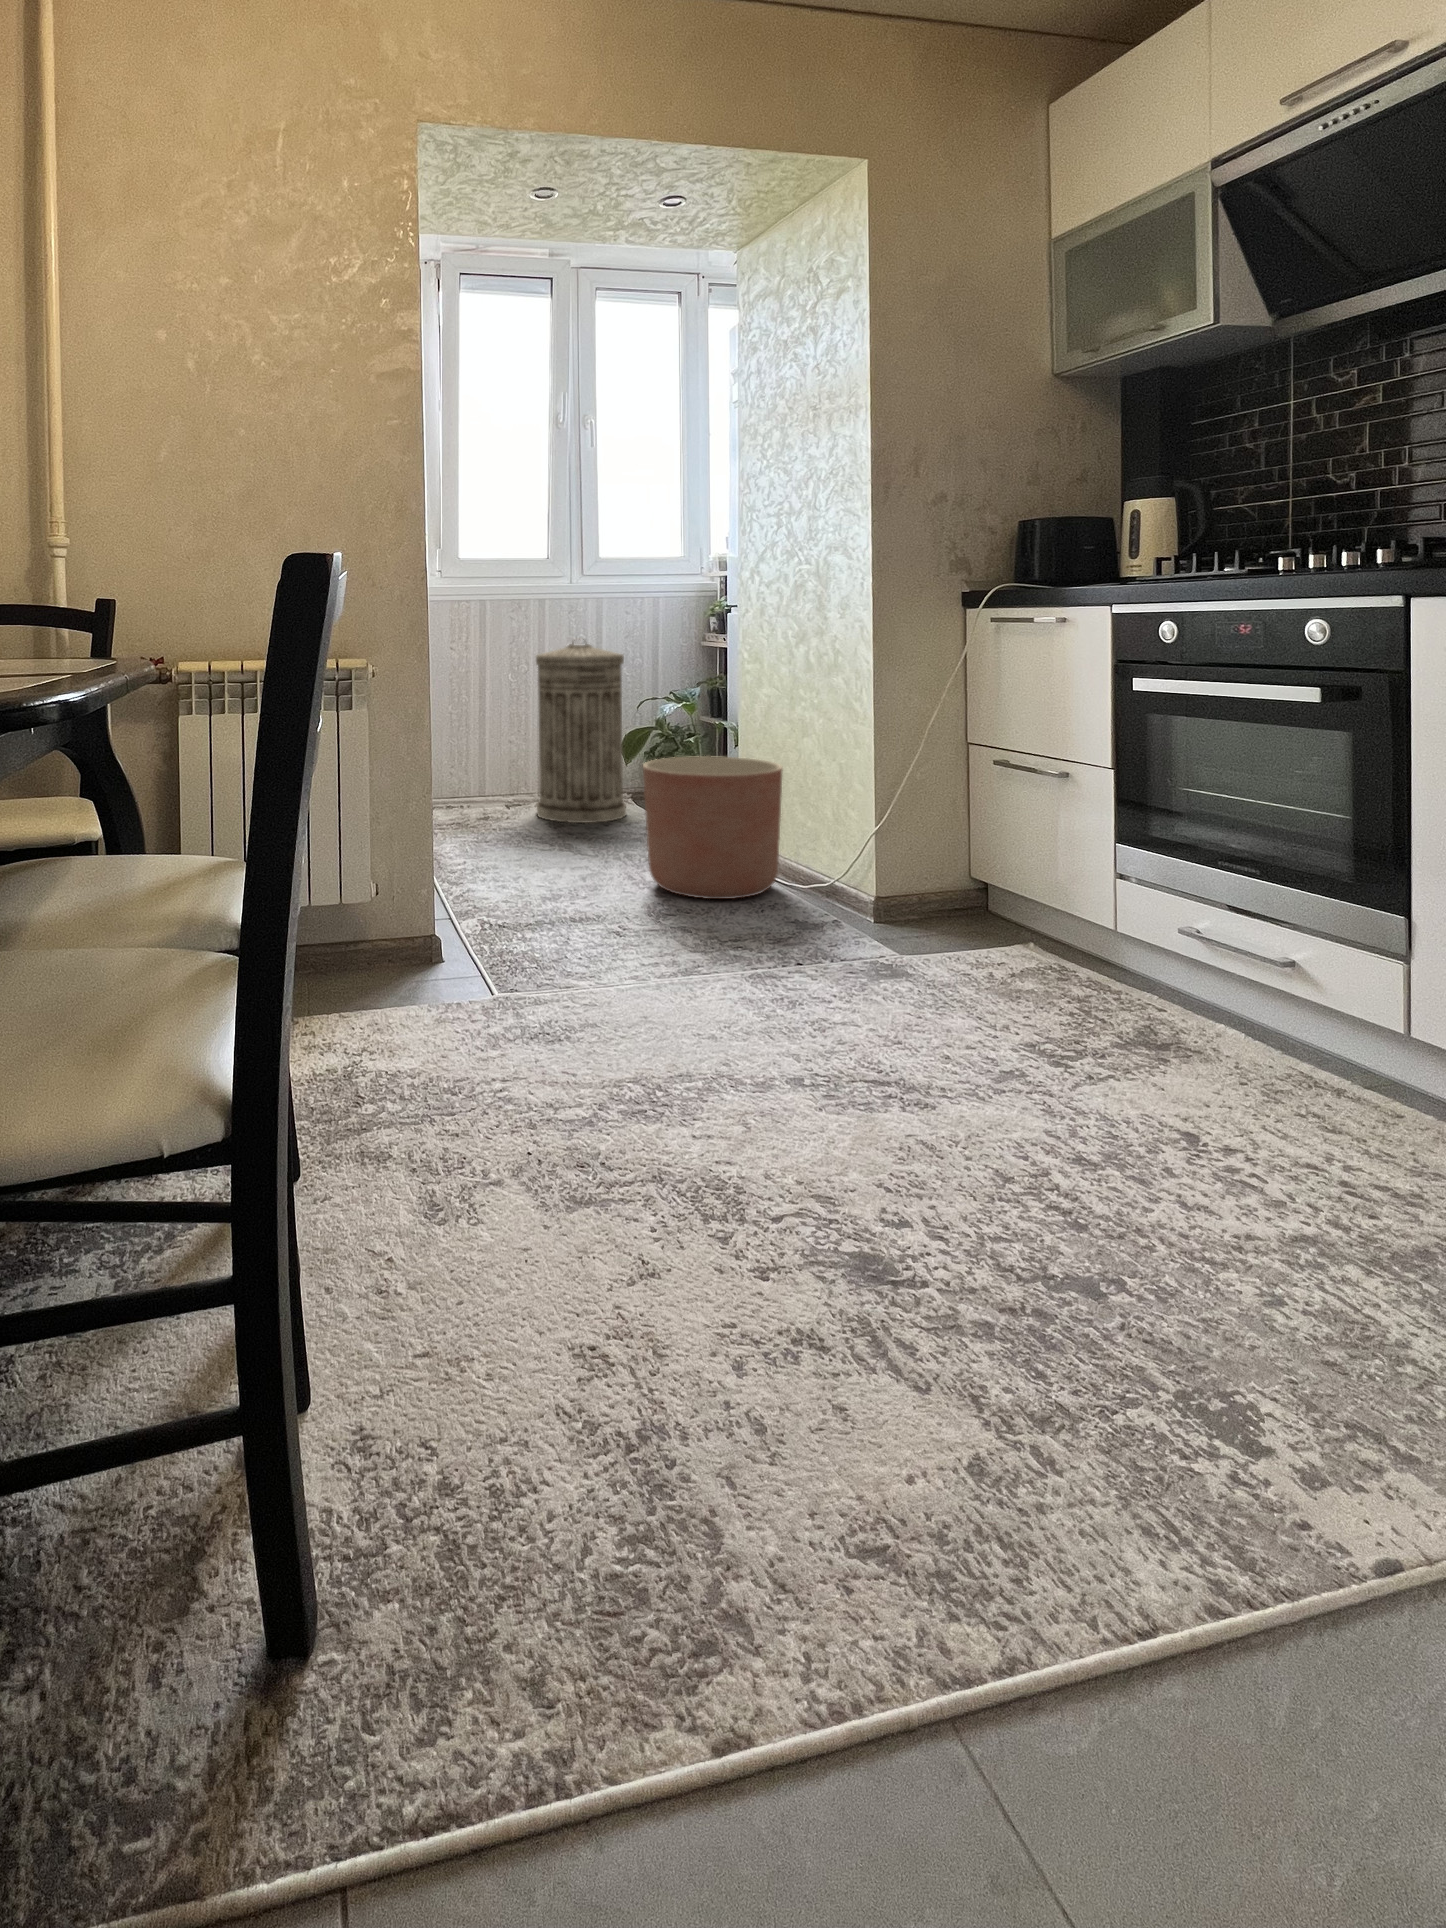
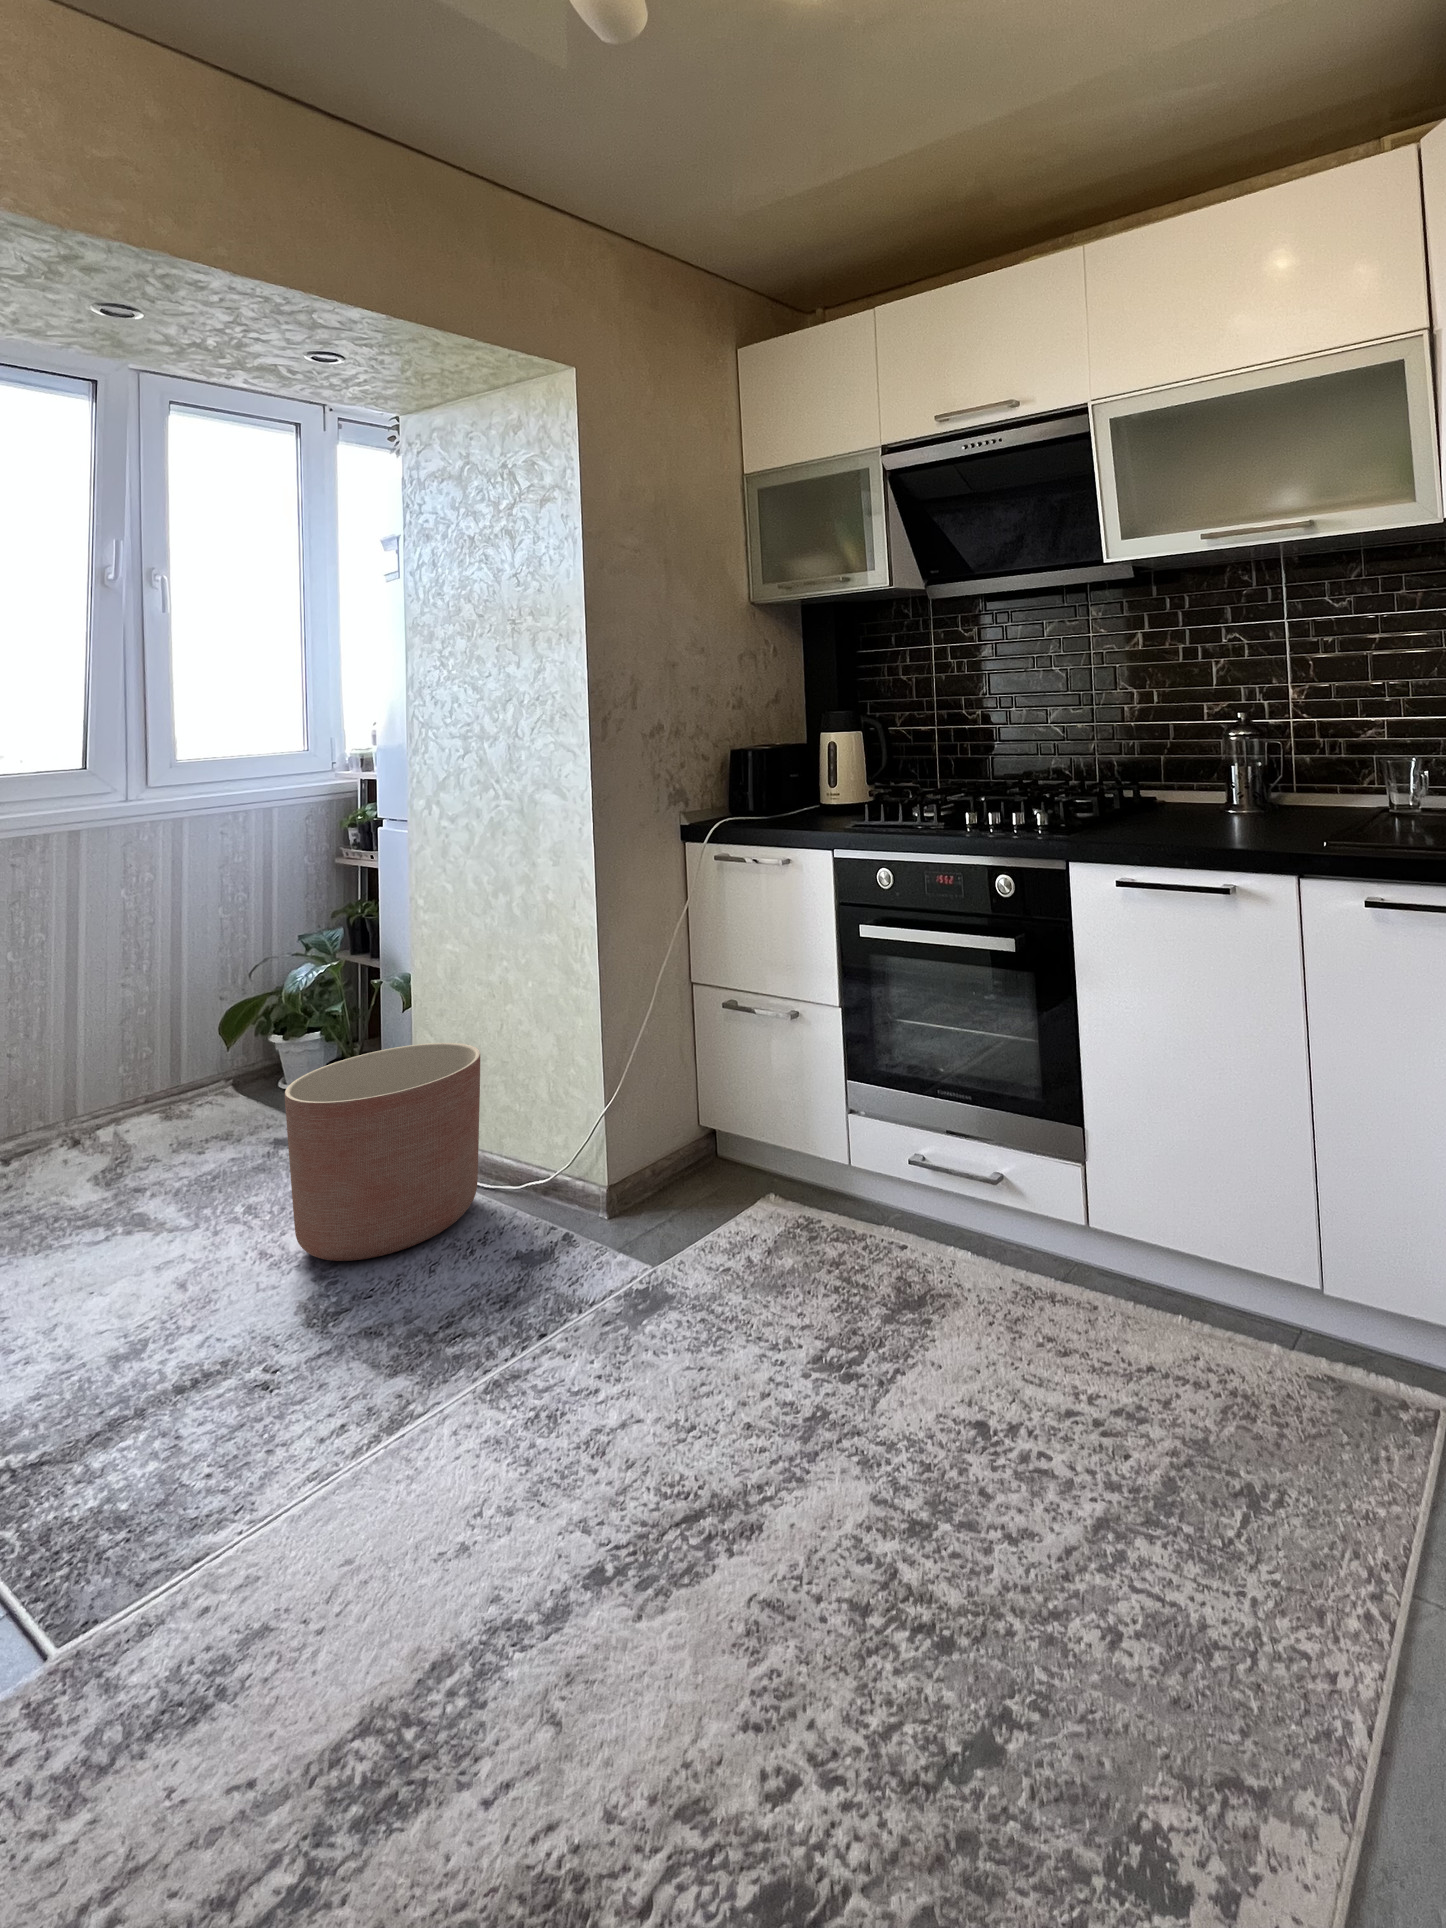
trash can: present [536,643,626,823] -> none [74,898,230,1168]

